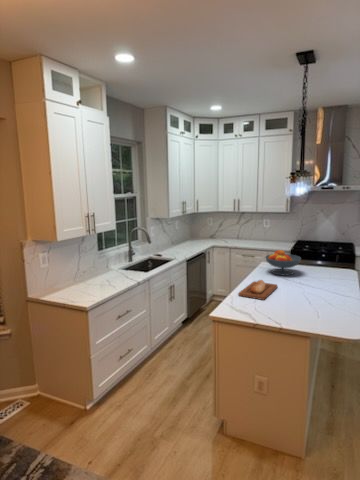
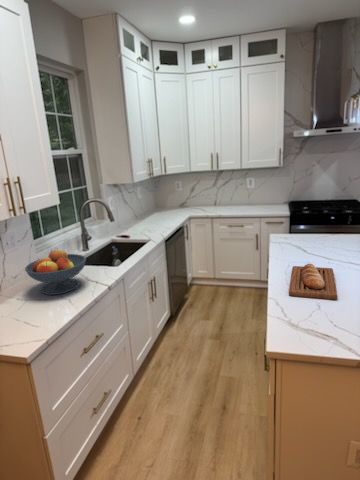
fruit bowl: present [265,250,301,275] -> present [25,250,86,295]

